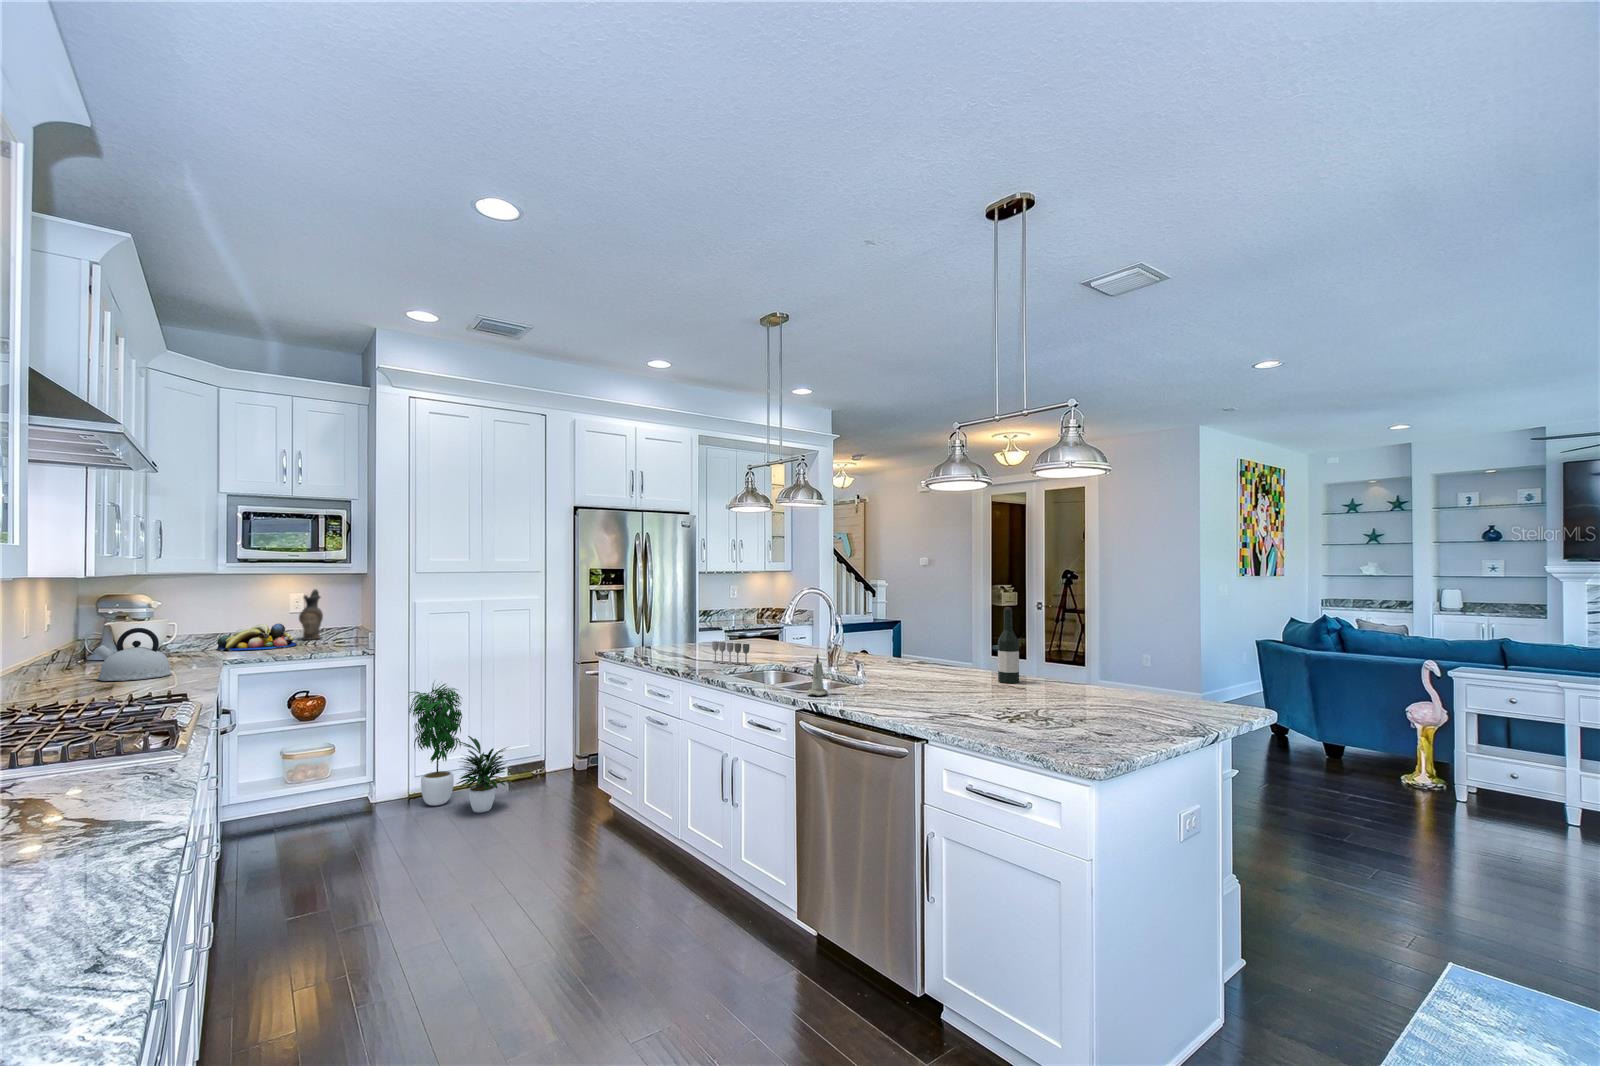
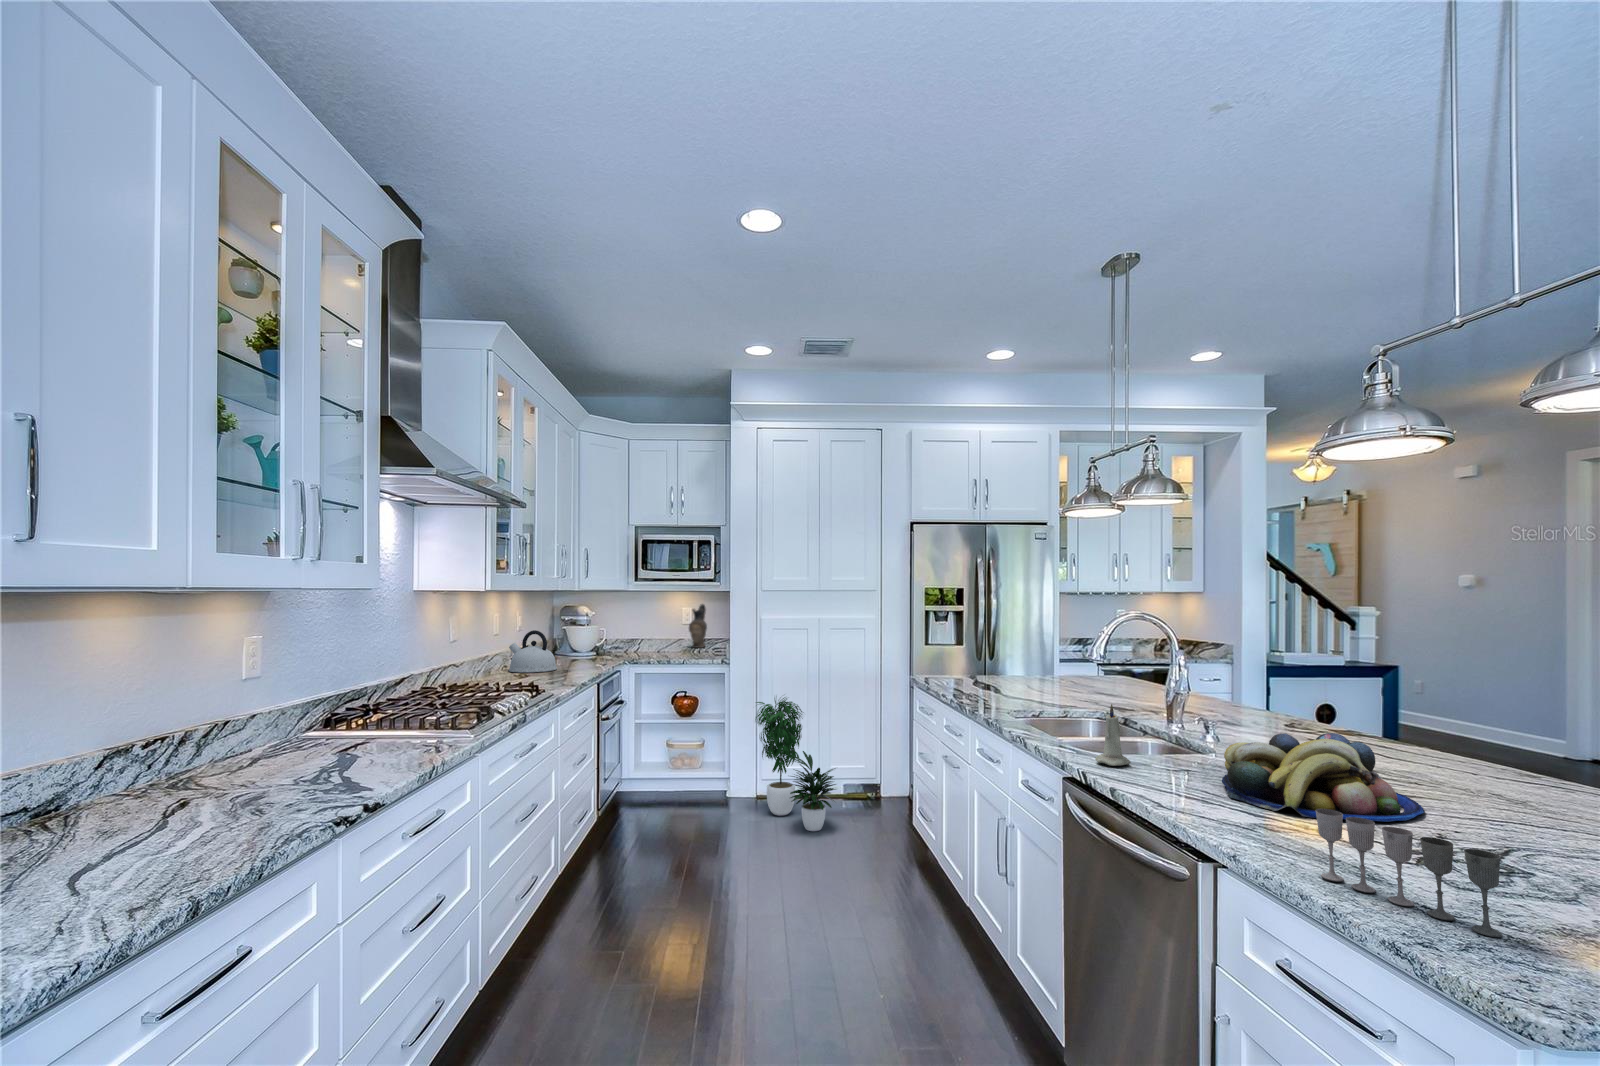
wine bottle: present [998,607,1019,683] -> none [1484,650,1540,791]
fruit bowl: present [217,623,297,651] -> present [1222,733,1424,822]
wine glass: present [712,642,750,665] -> present [1316,809,1502,937]

